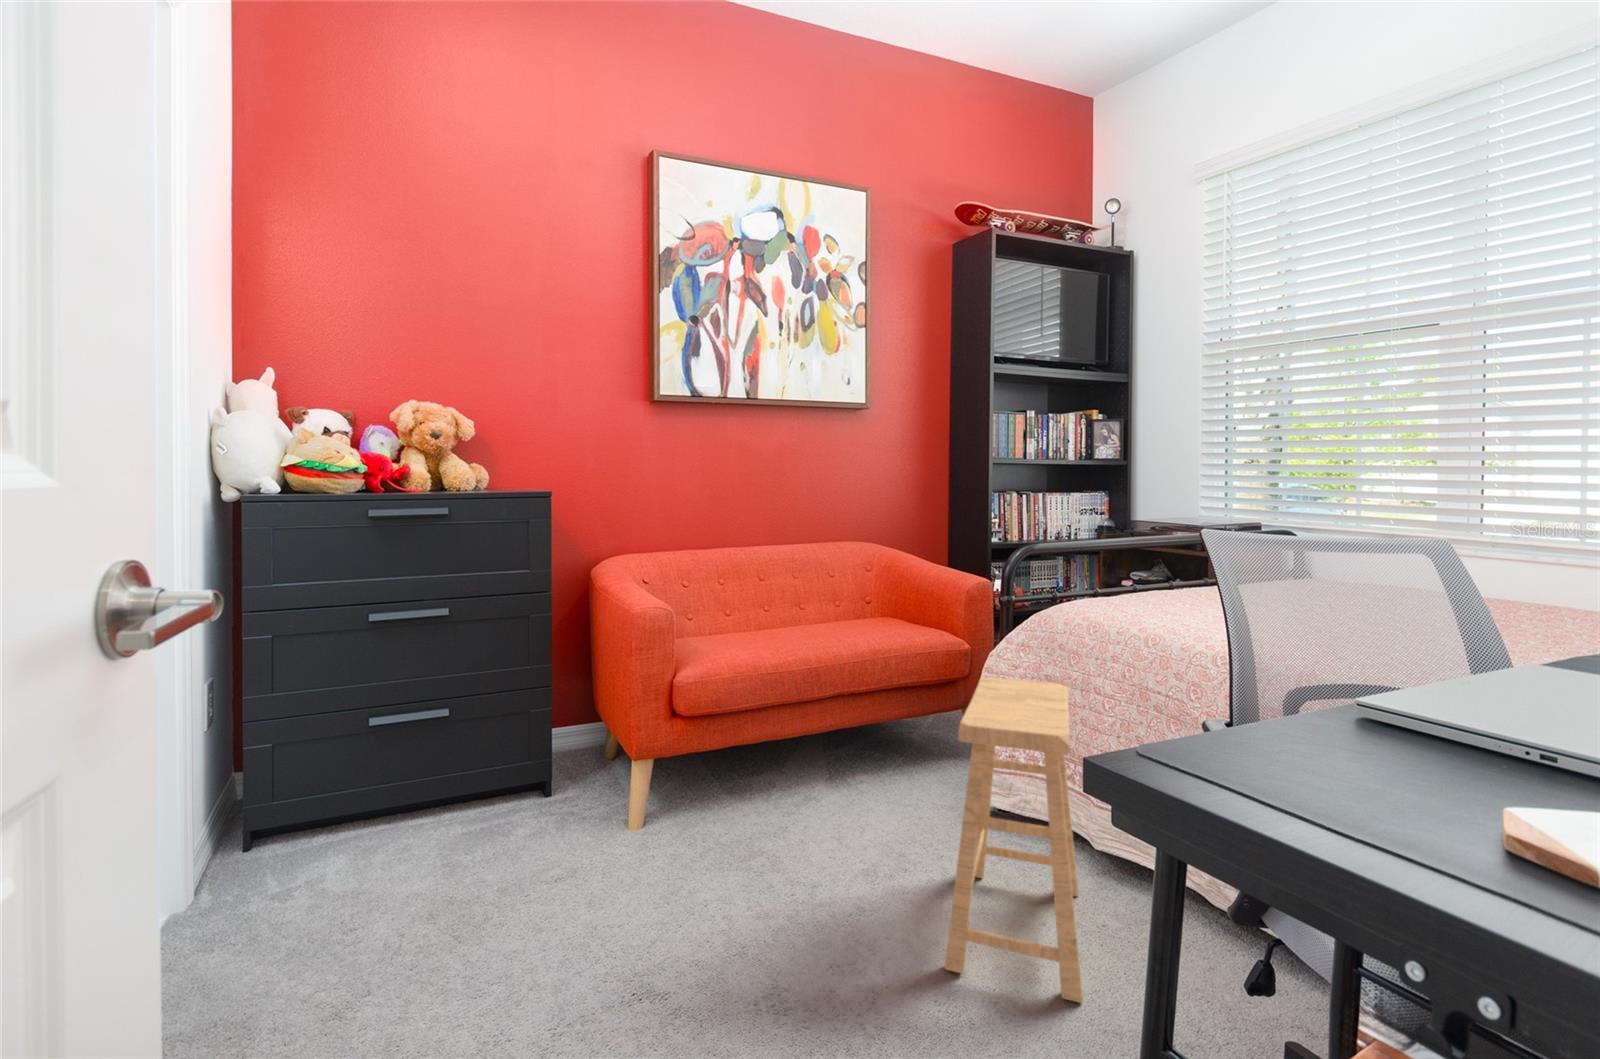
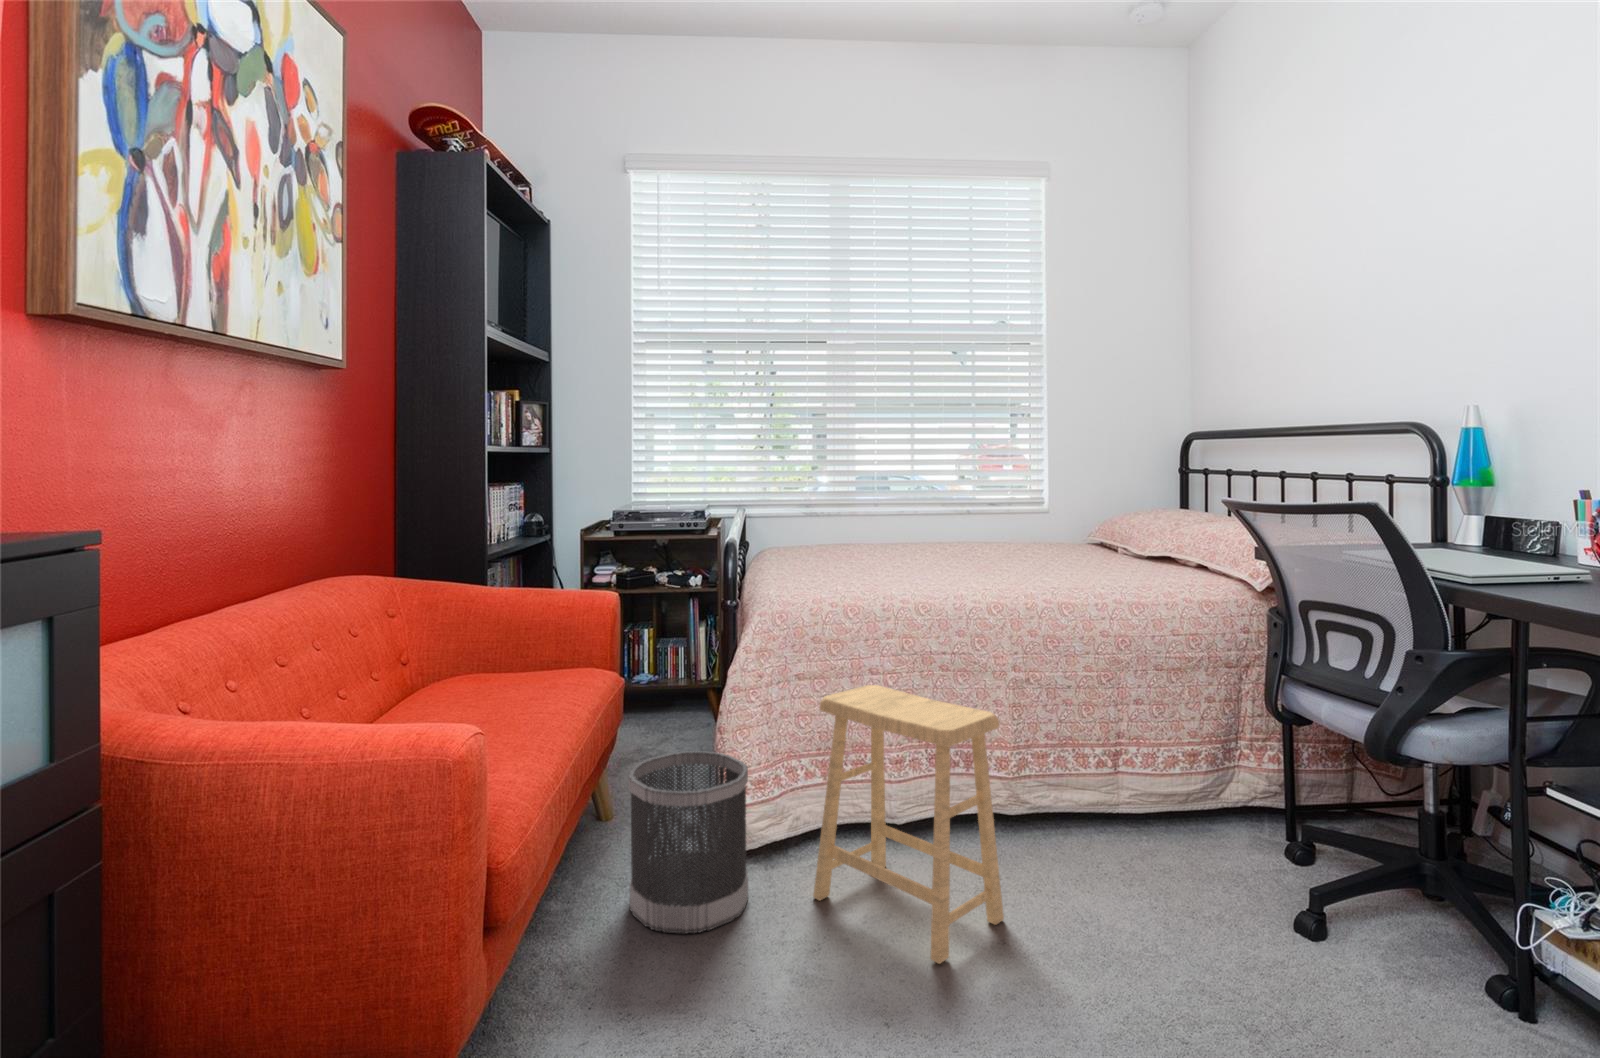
wastebasket: none [849,696,949,847] -> present [628,751,748,934]

